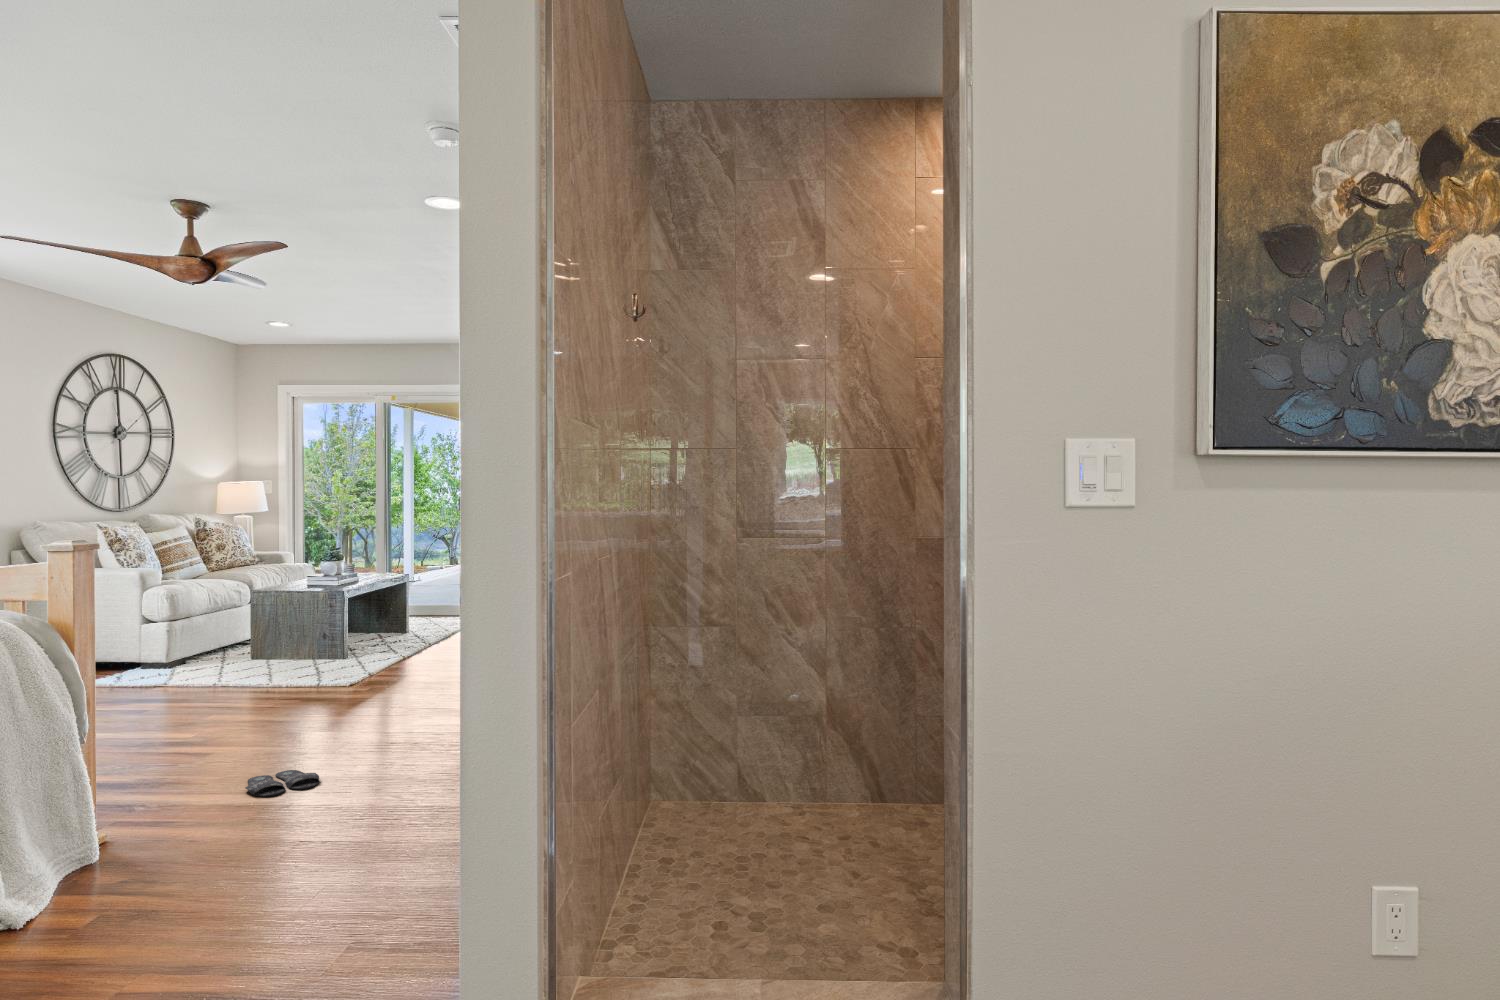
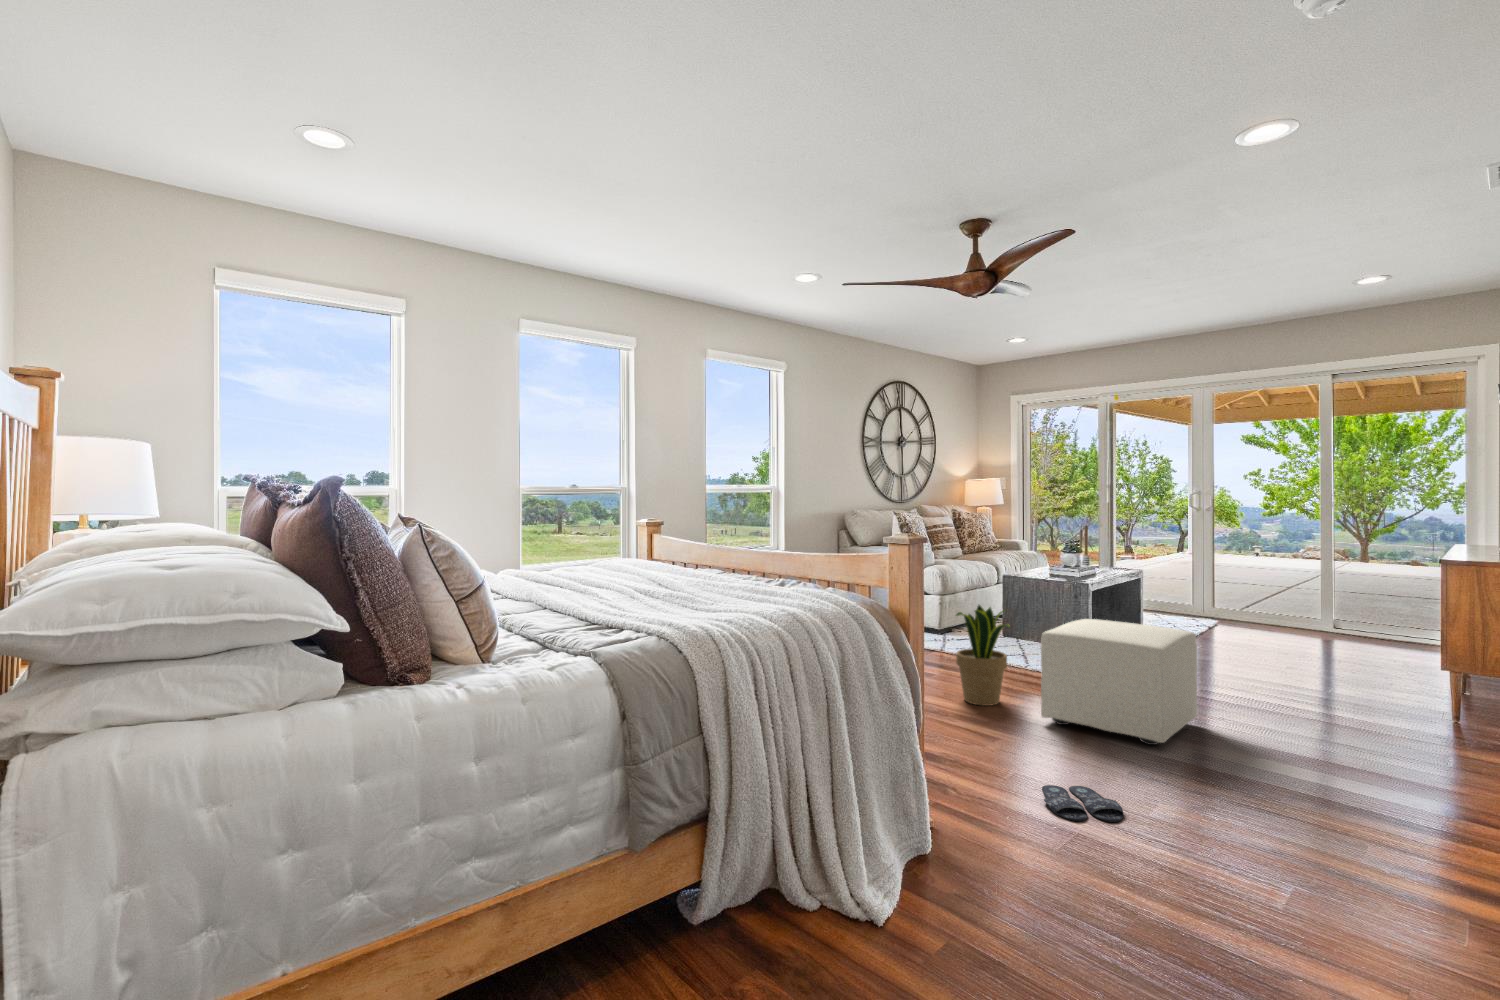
potted plant: none [168,619,235,728] -> present [956,605,1010,706]
ottoman: none [265,620,417,728] -> present [1041,619,1197,745]

